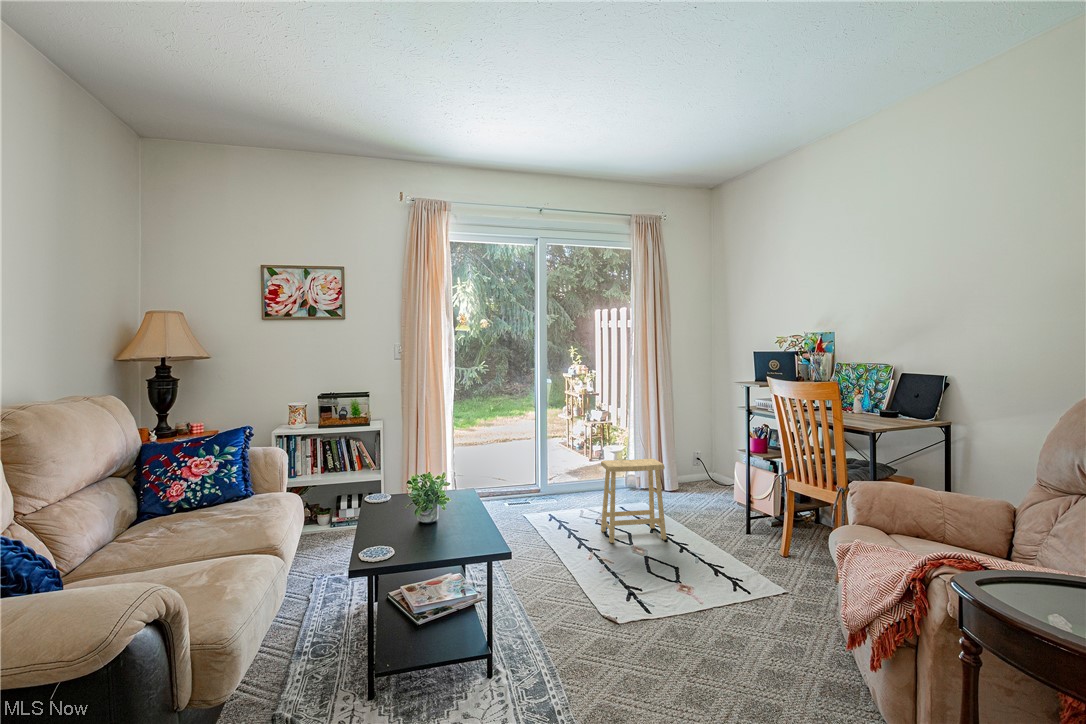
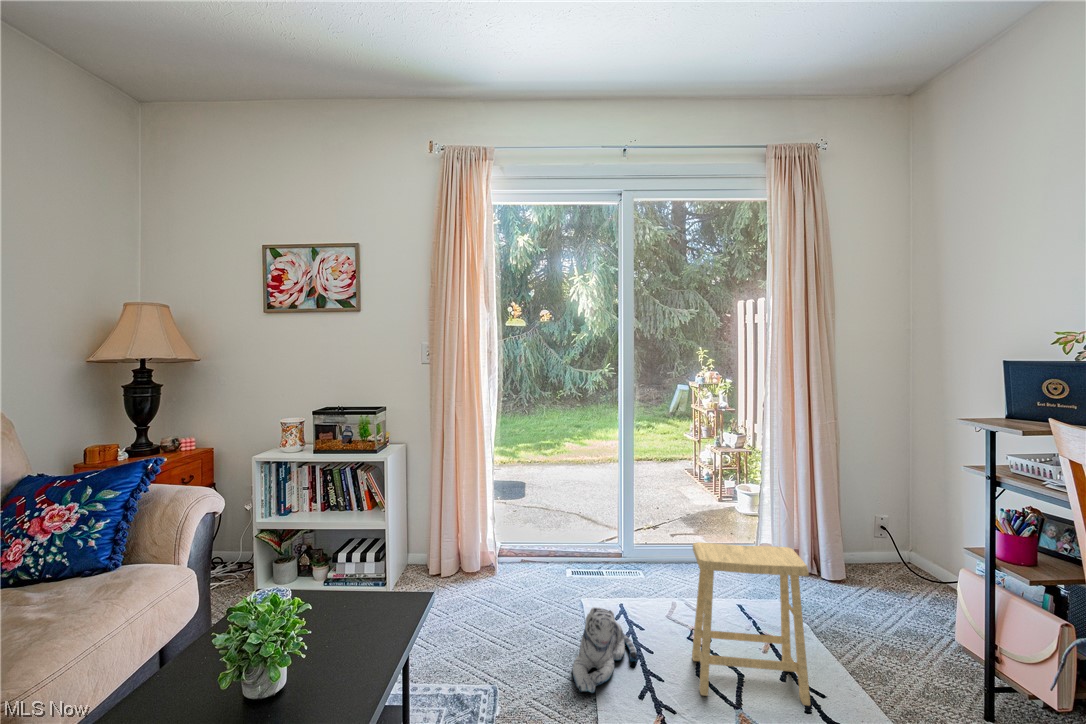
plush toy: none [535,504,571,550] -> present [572,607,637,693]

